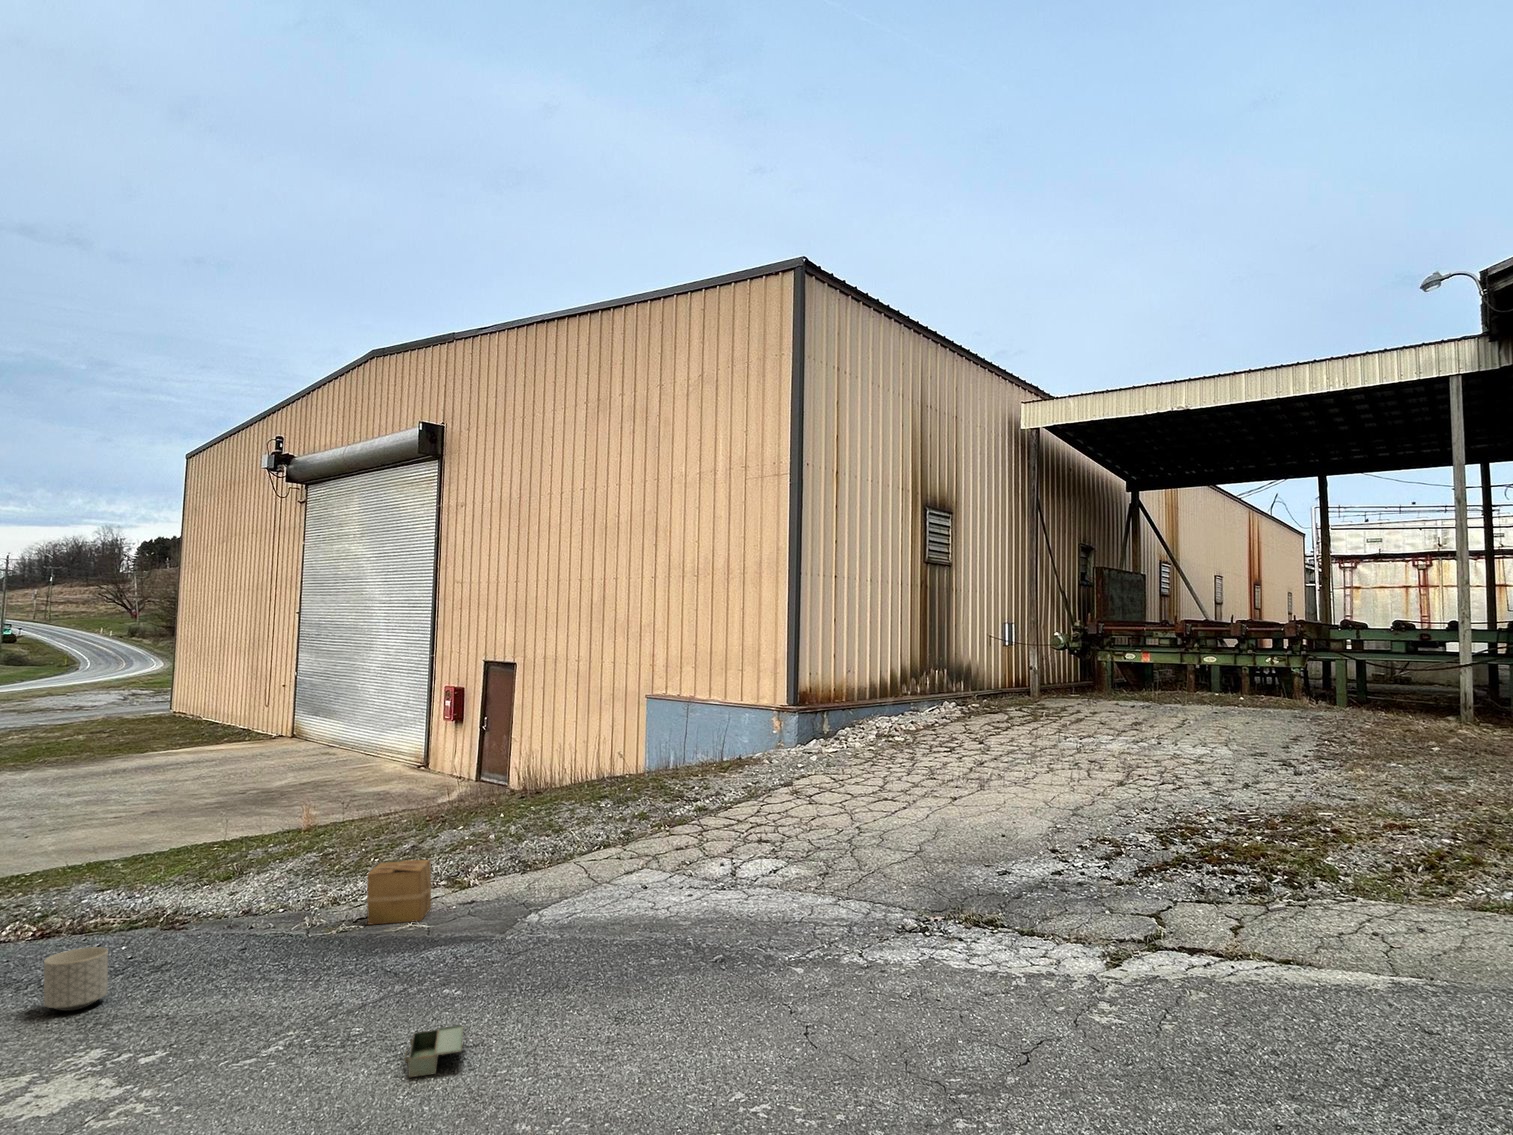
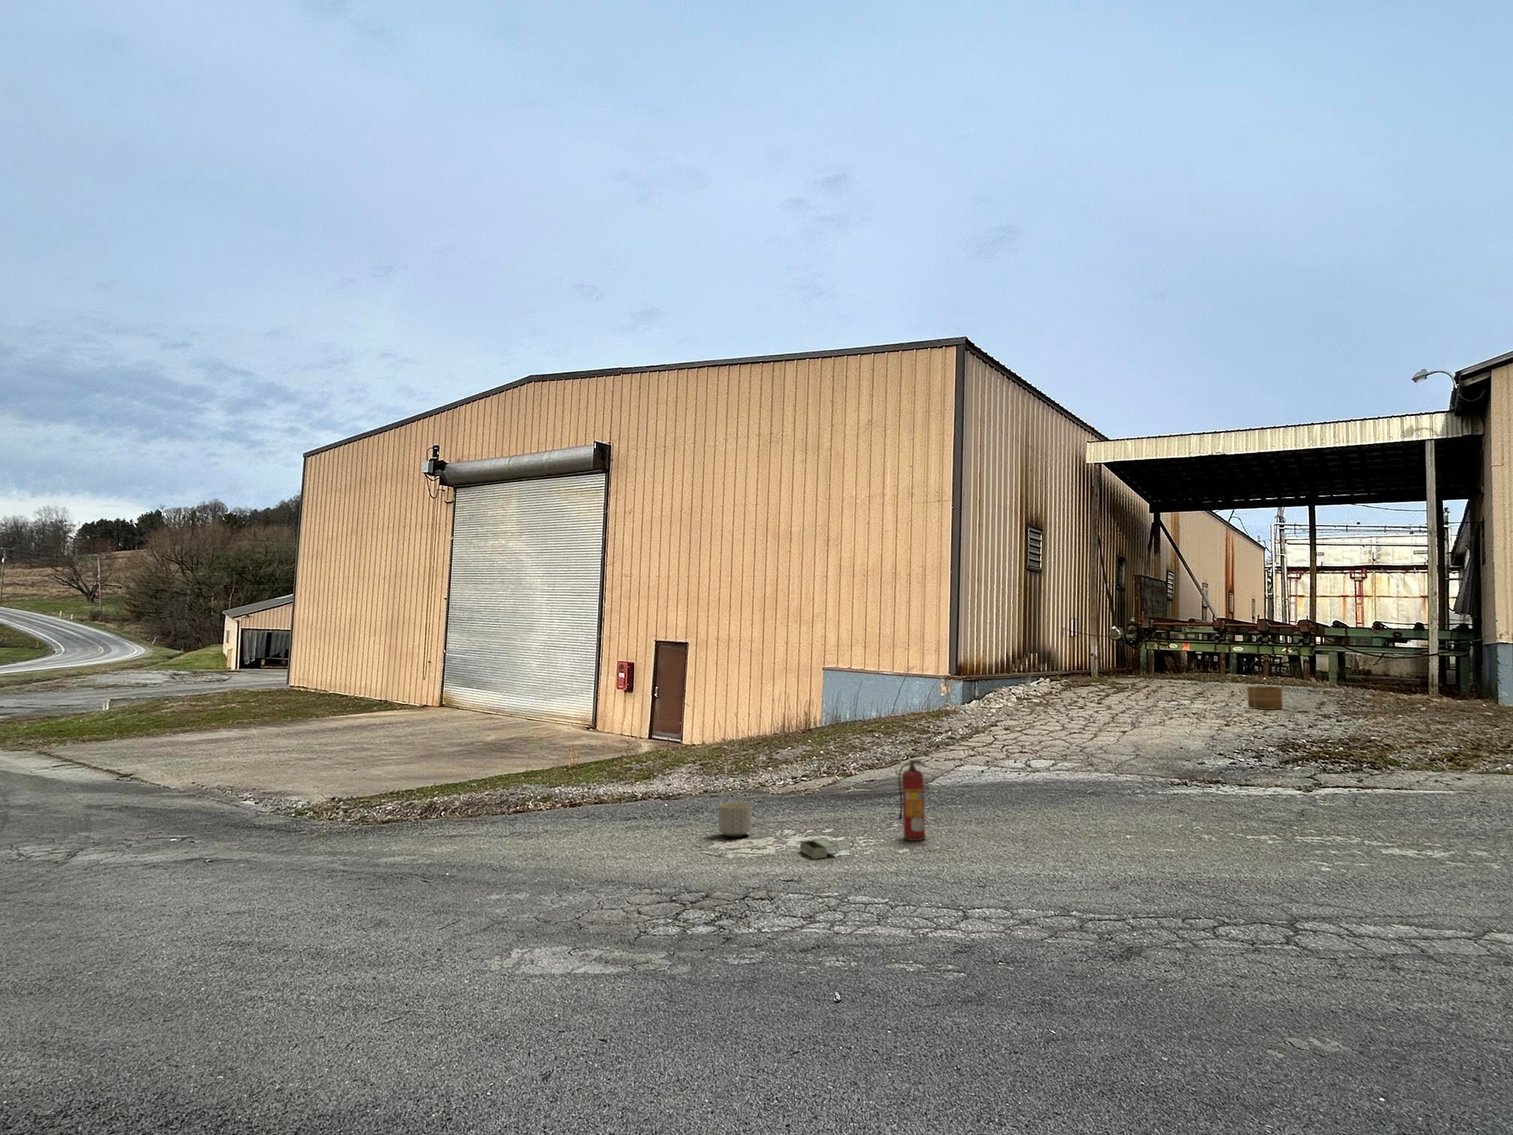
cardboard box: present [367,860,431,925] -> present [1248,686,1283,710]
fire extinguisher: none [301,884,342,1031] -> present [898,759,926,841]
toolbox: present [404,1025,463,1077] -> present [800,838,838,859]

